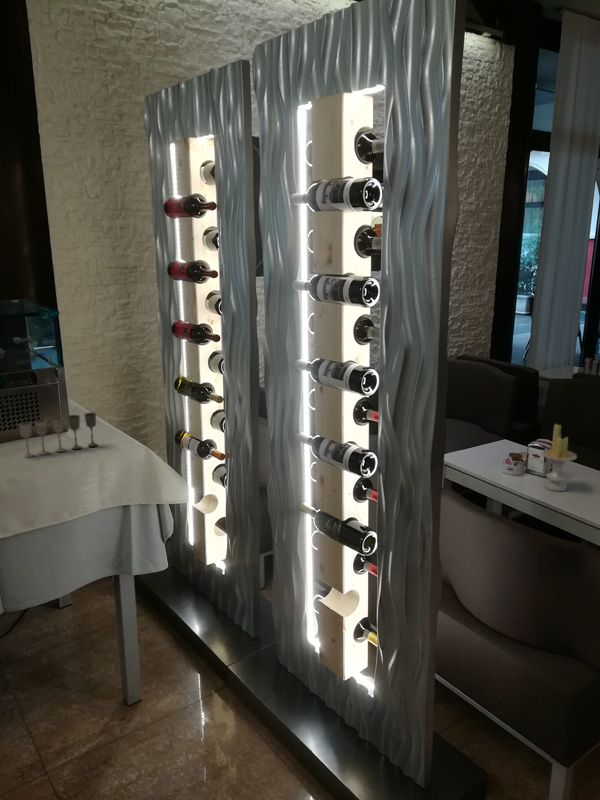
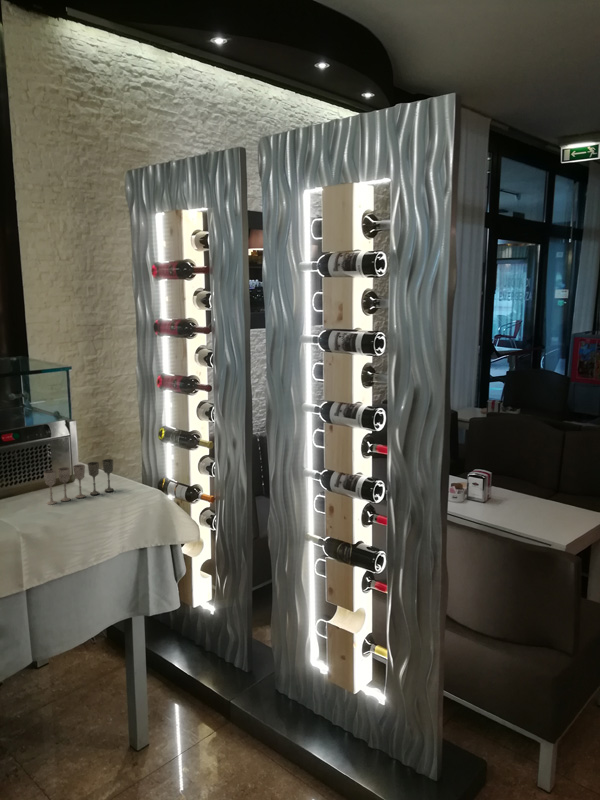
candle: present [542,424,577,491] -> none [483,455,513,512]

